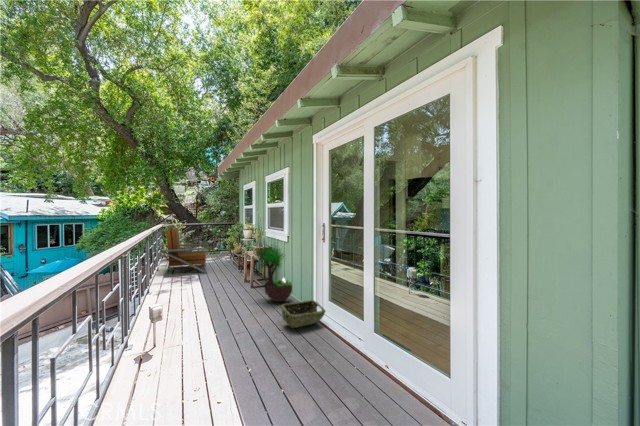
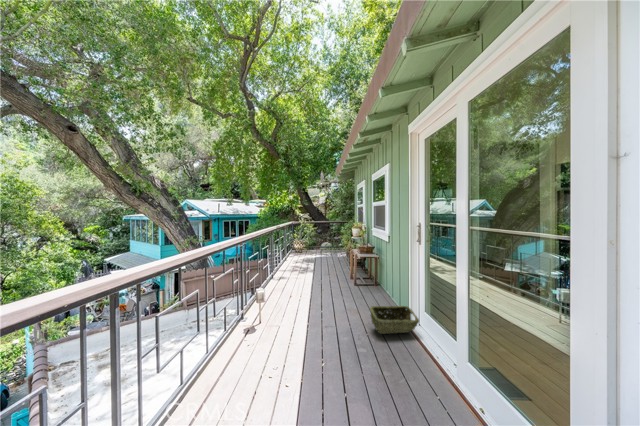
lounge chair: present [161,228,207,277] -> none [287,224,325,266]
potted tree: present [255,247,292,302] -> none [353,239,391,302]

